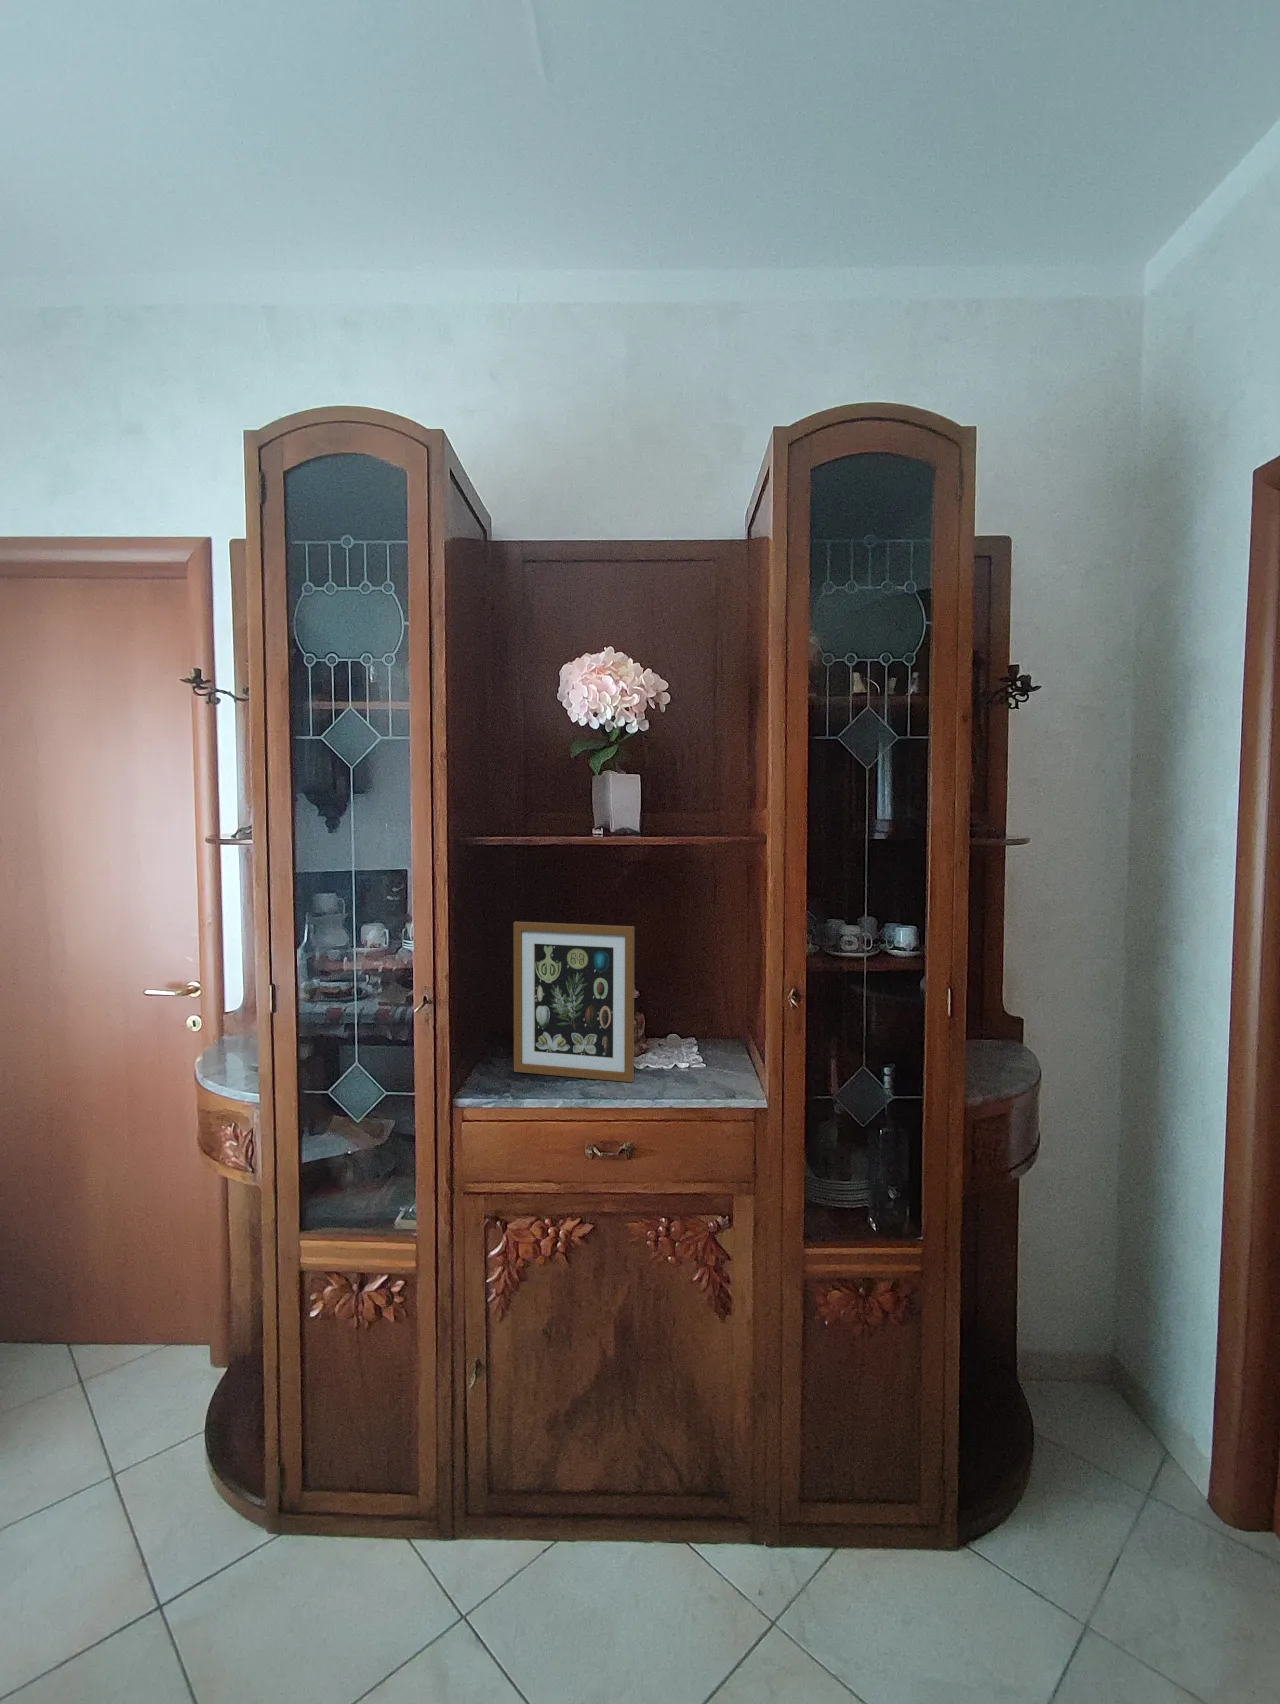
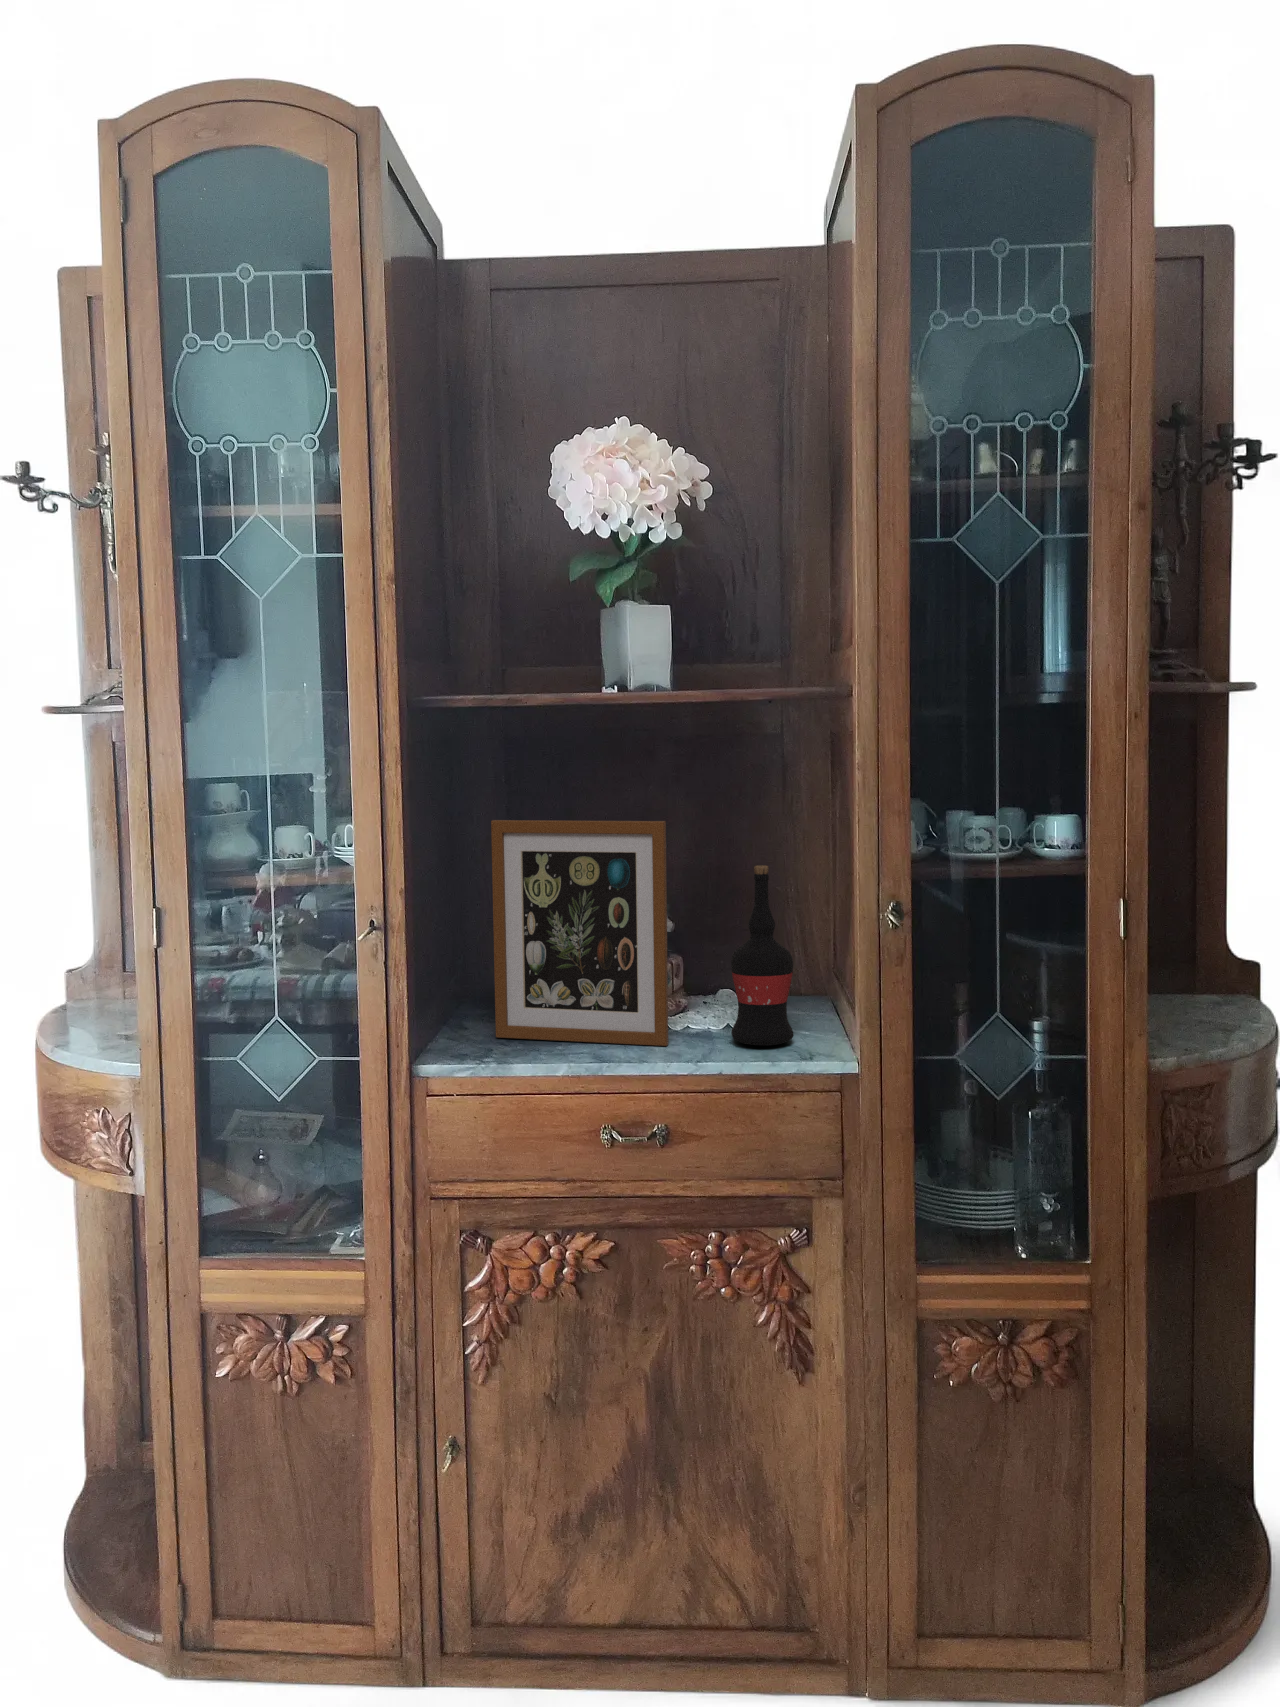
wine bottle: none [678,958,721,1084] -> present [731,865,794,1046]

